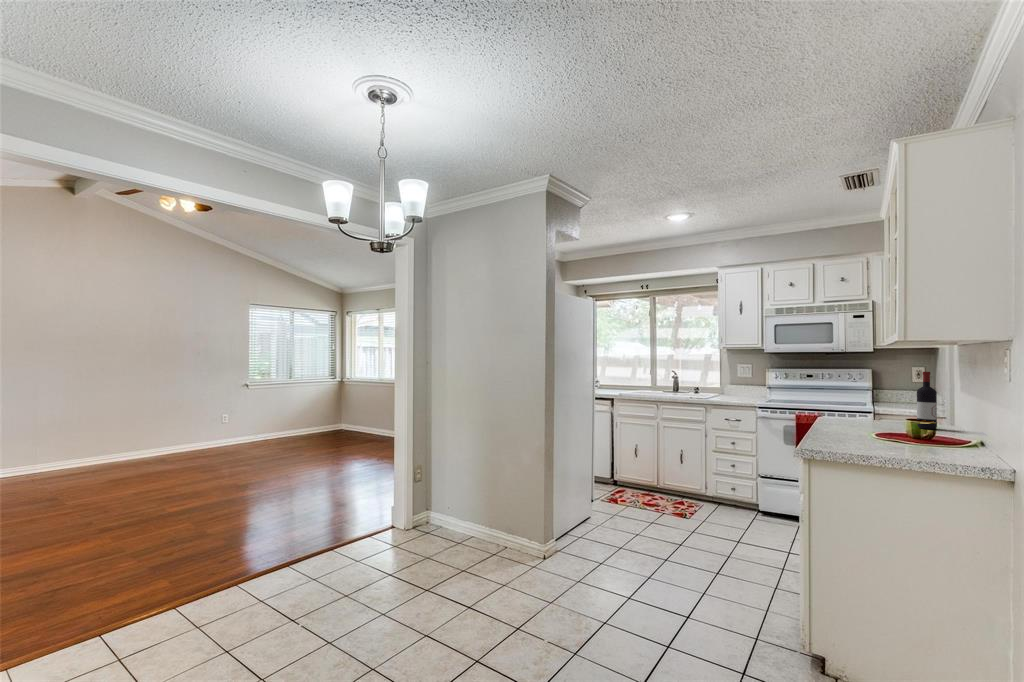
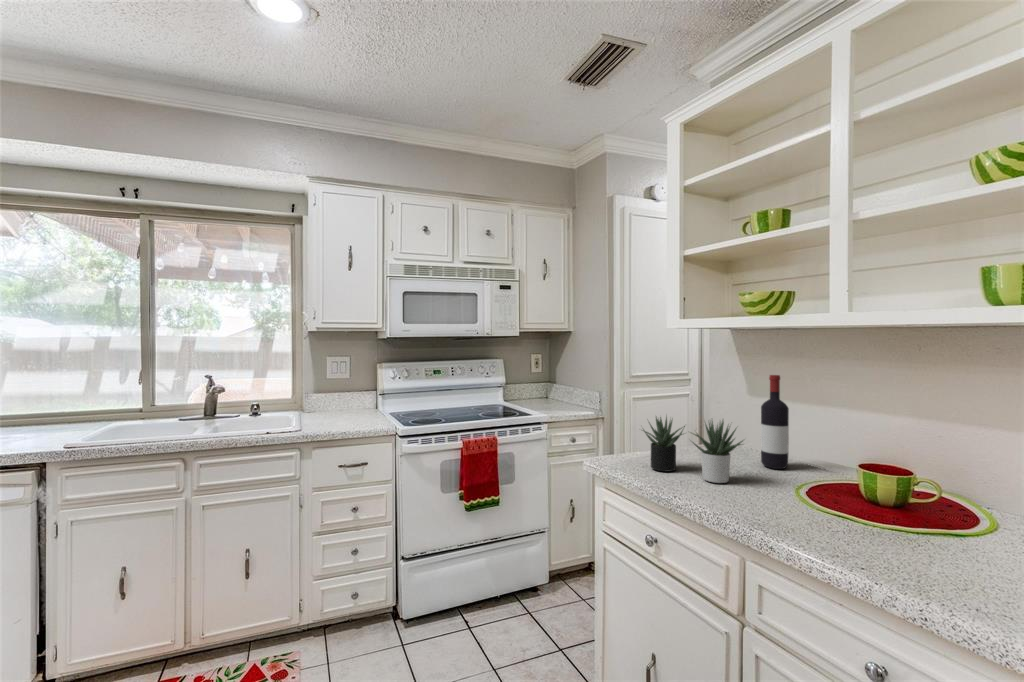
succulent plant: none [837,390,883,426] -> present [643,417,743,483]

